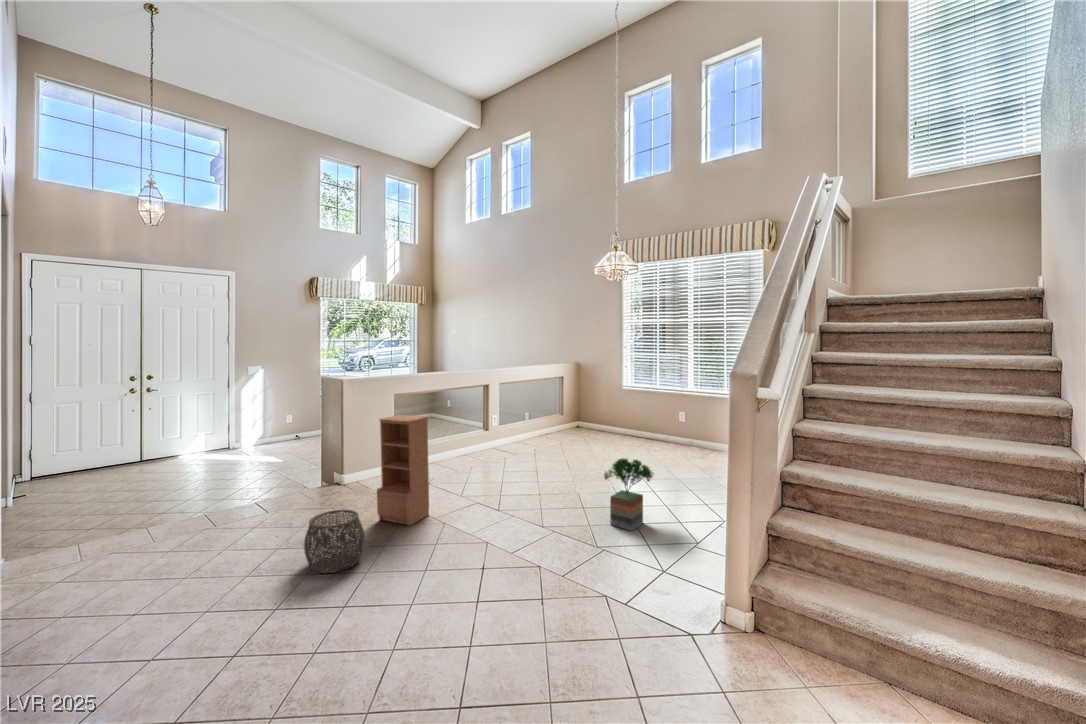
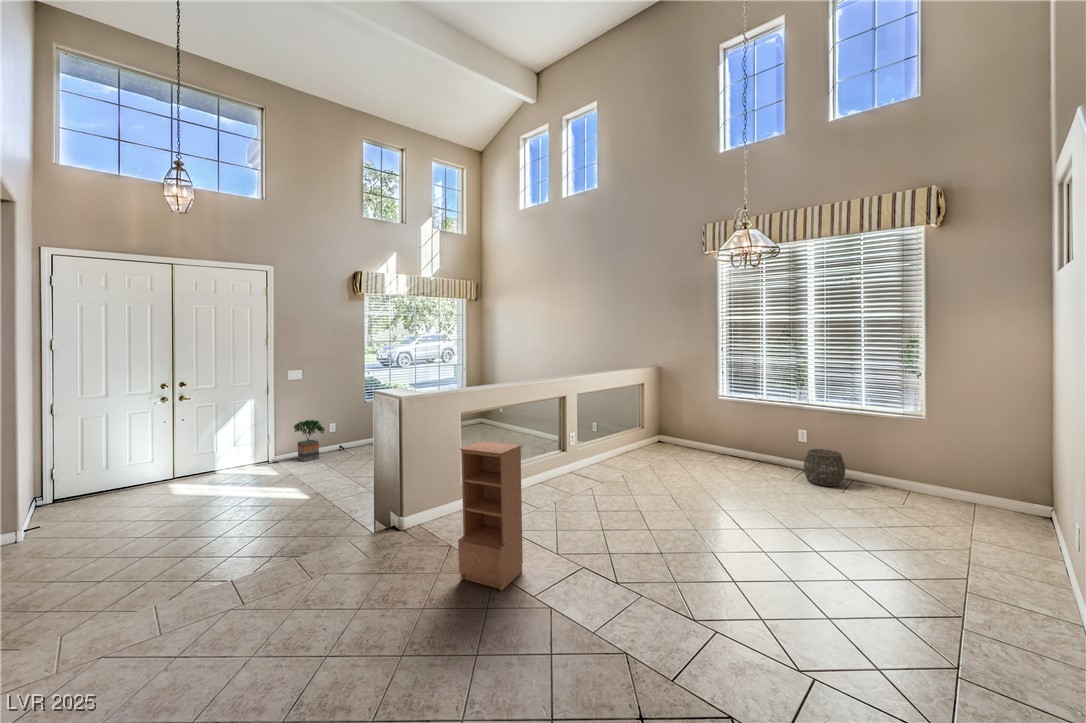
potted tree: present [604,458,654,531] -> present [294,420,325,461]
woven basket: present [304,509,365,574] -> present [804,449,845,487]

